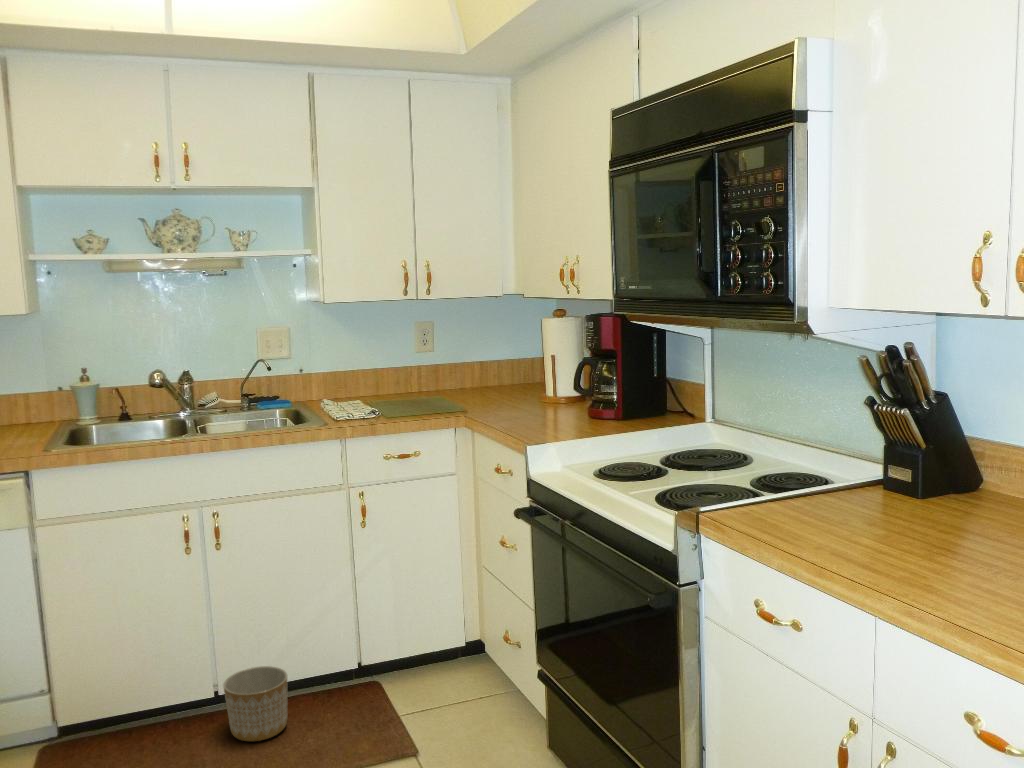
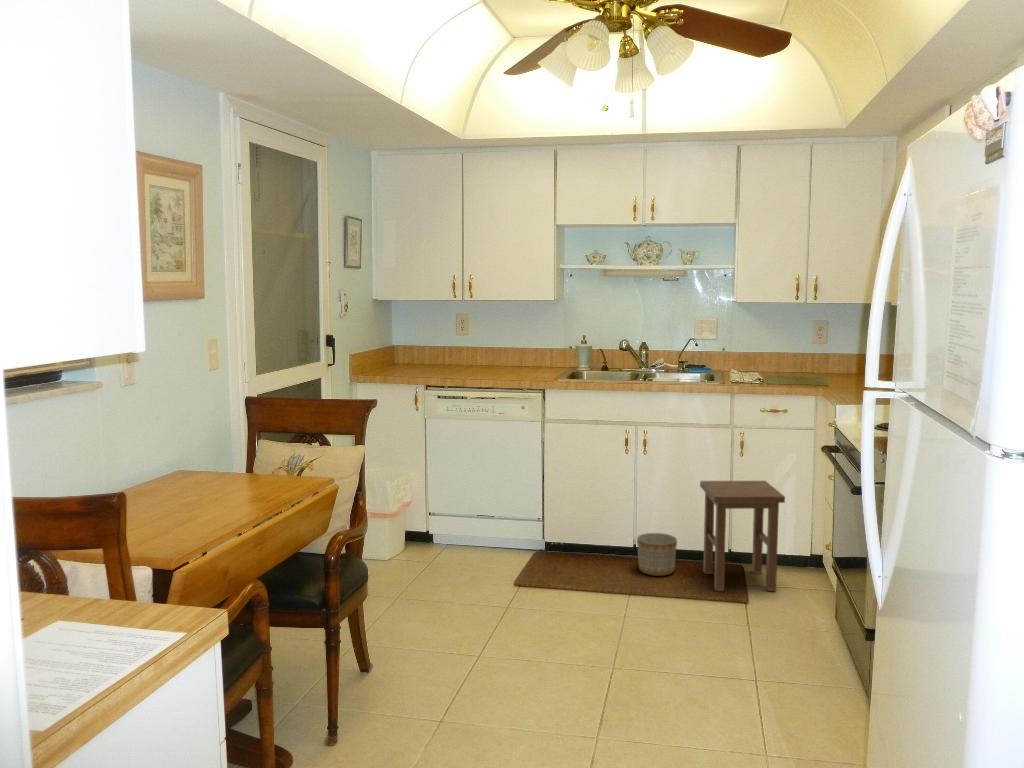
stool: none [312,557,445,745] -> present [700,481,785,591]

